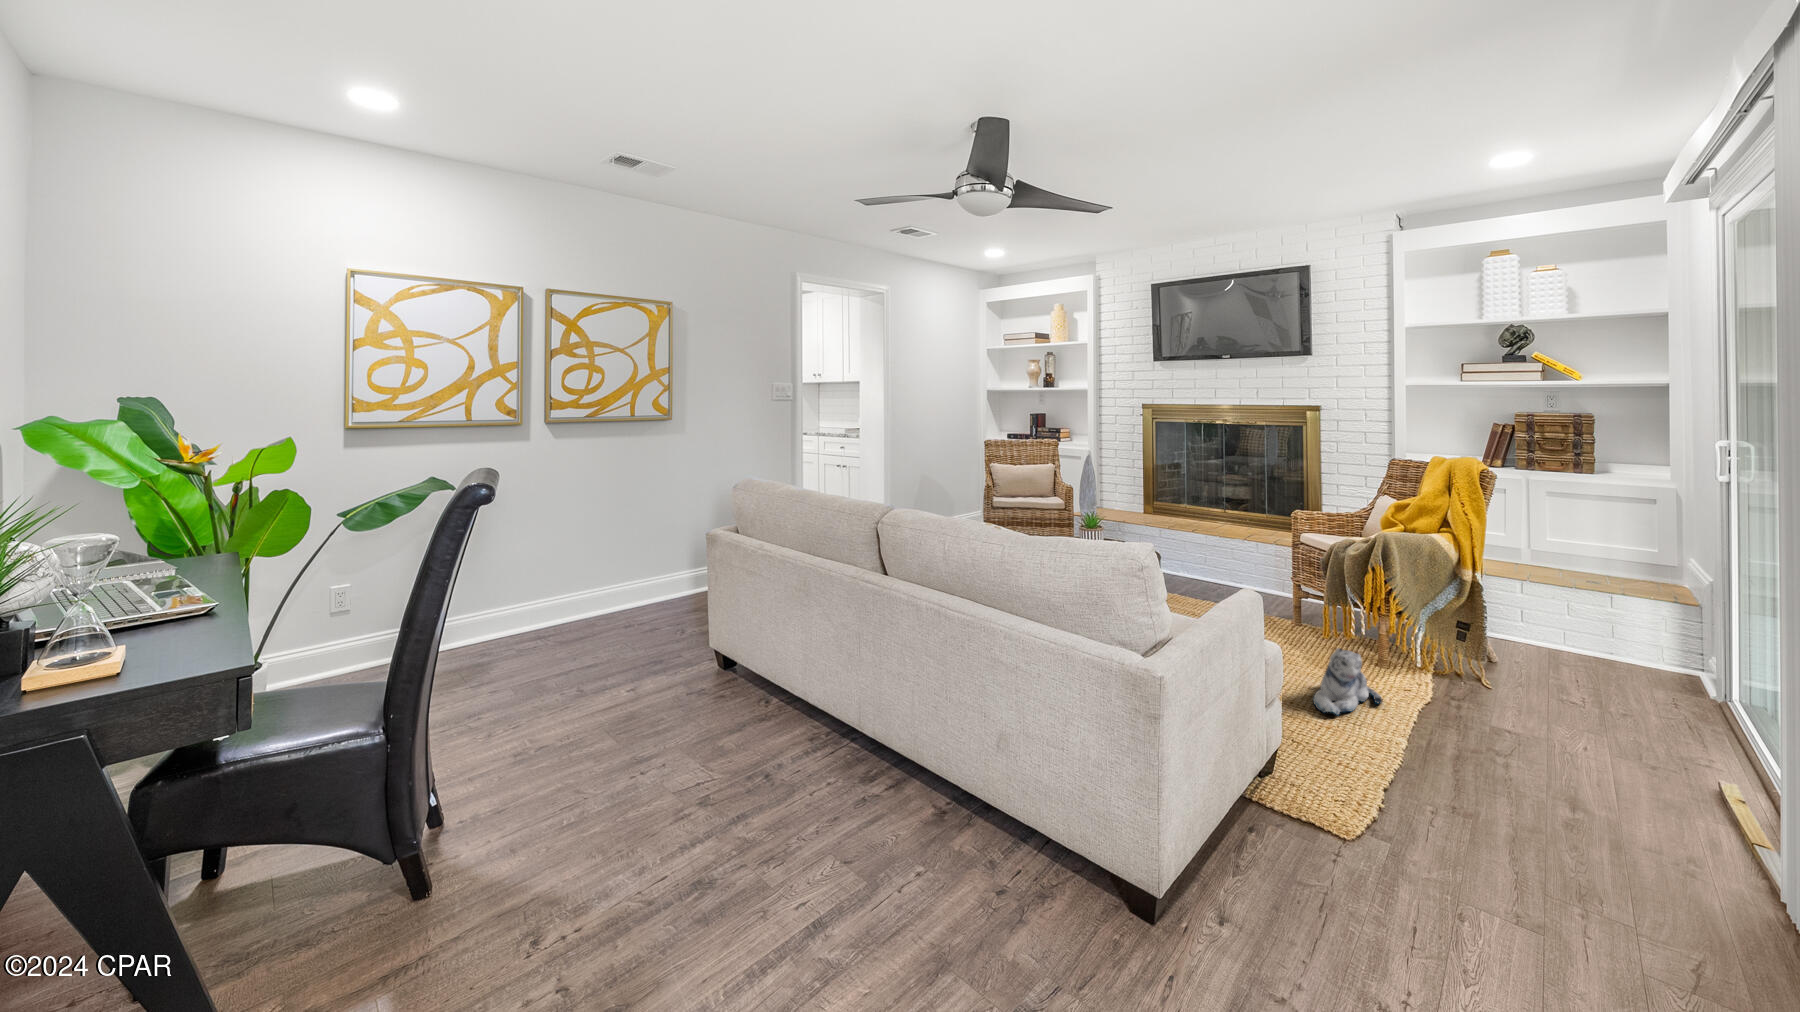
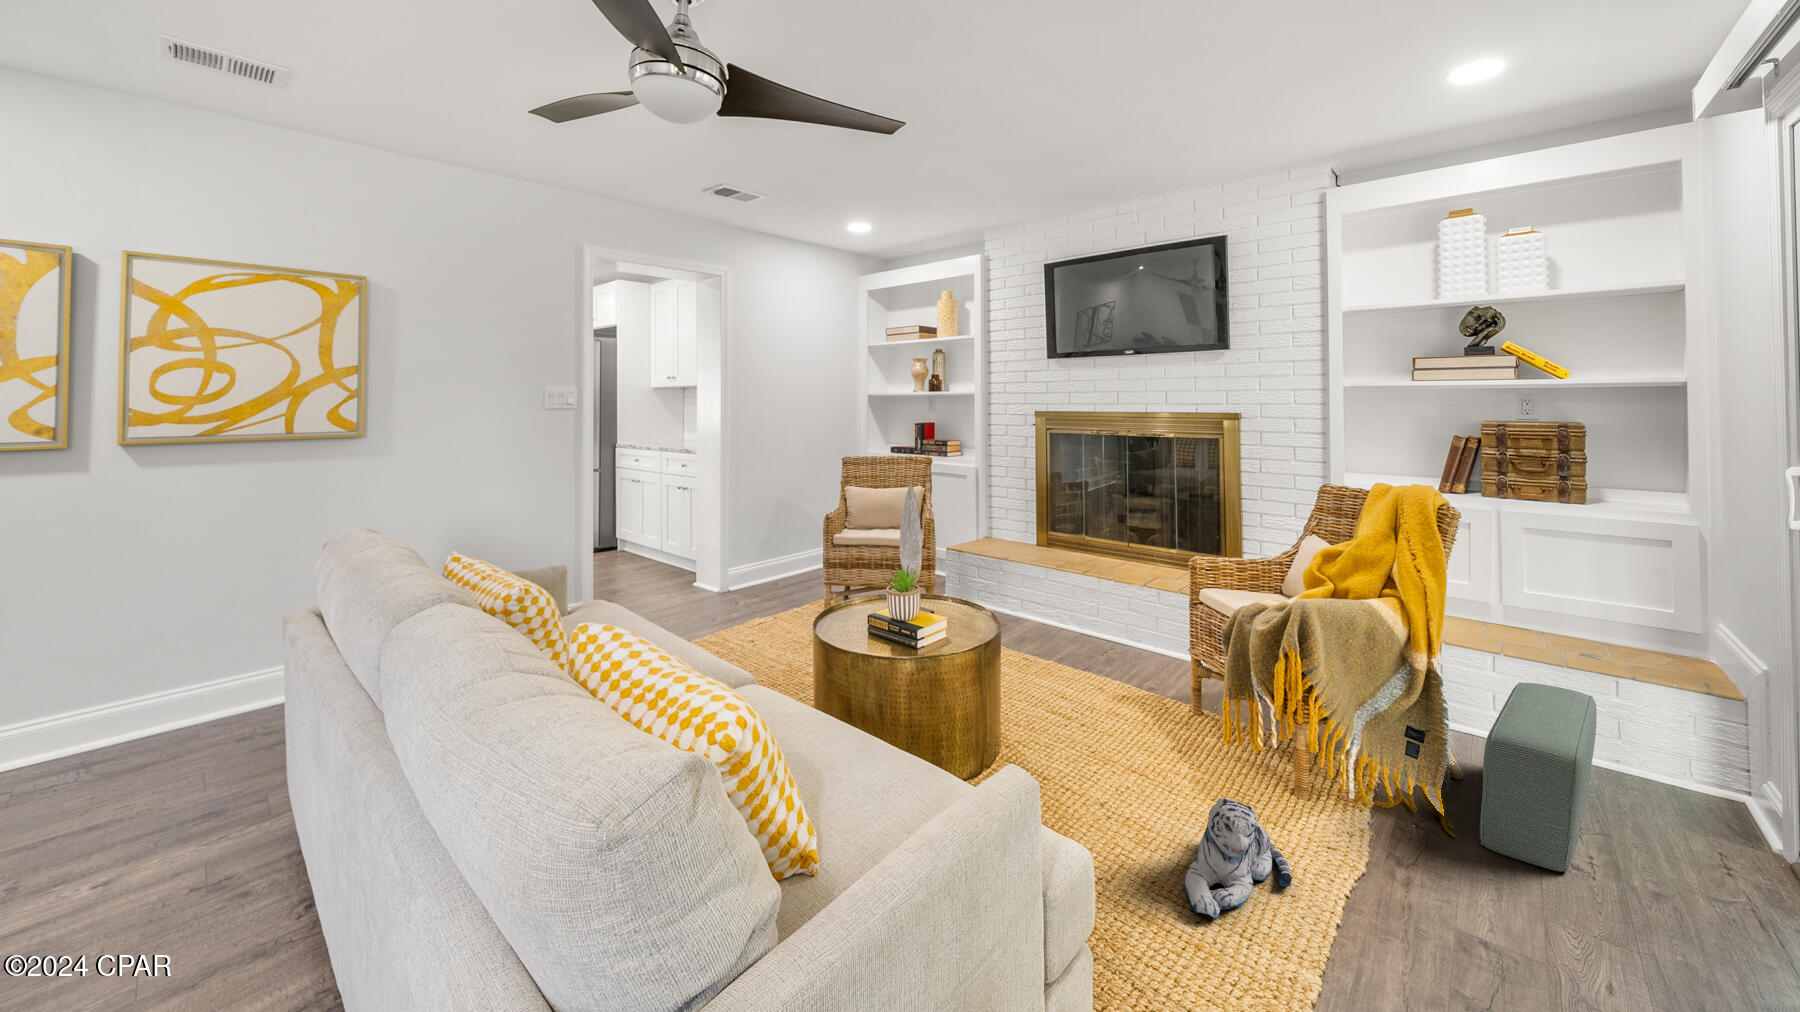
pouf: none [1507,594,1591,703] -> present [1480,682,1597,872]

